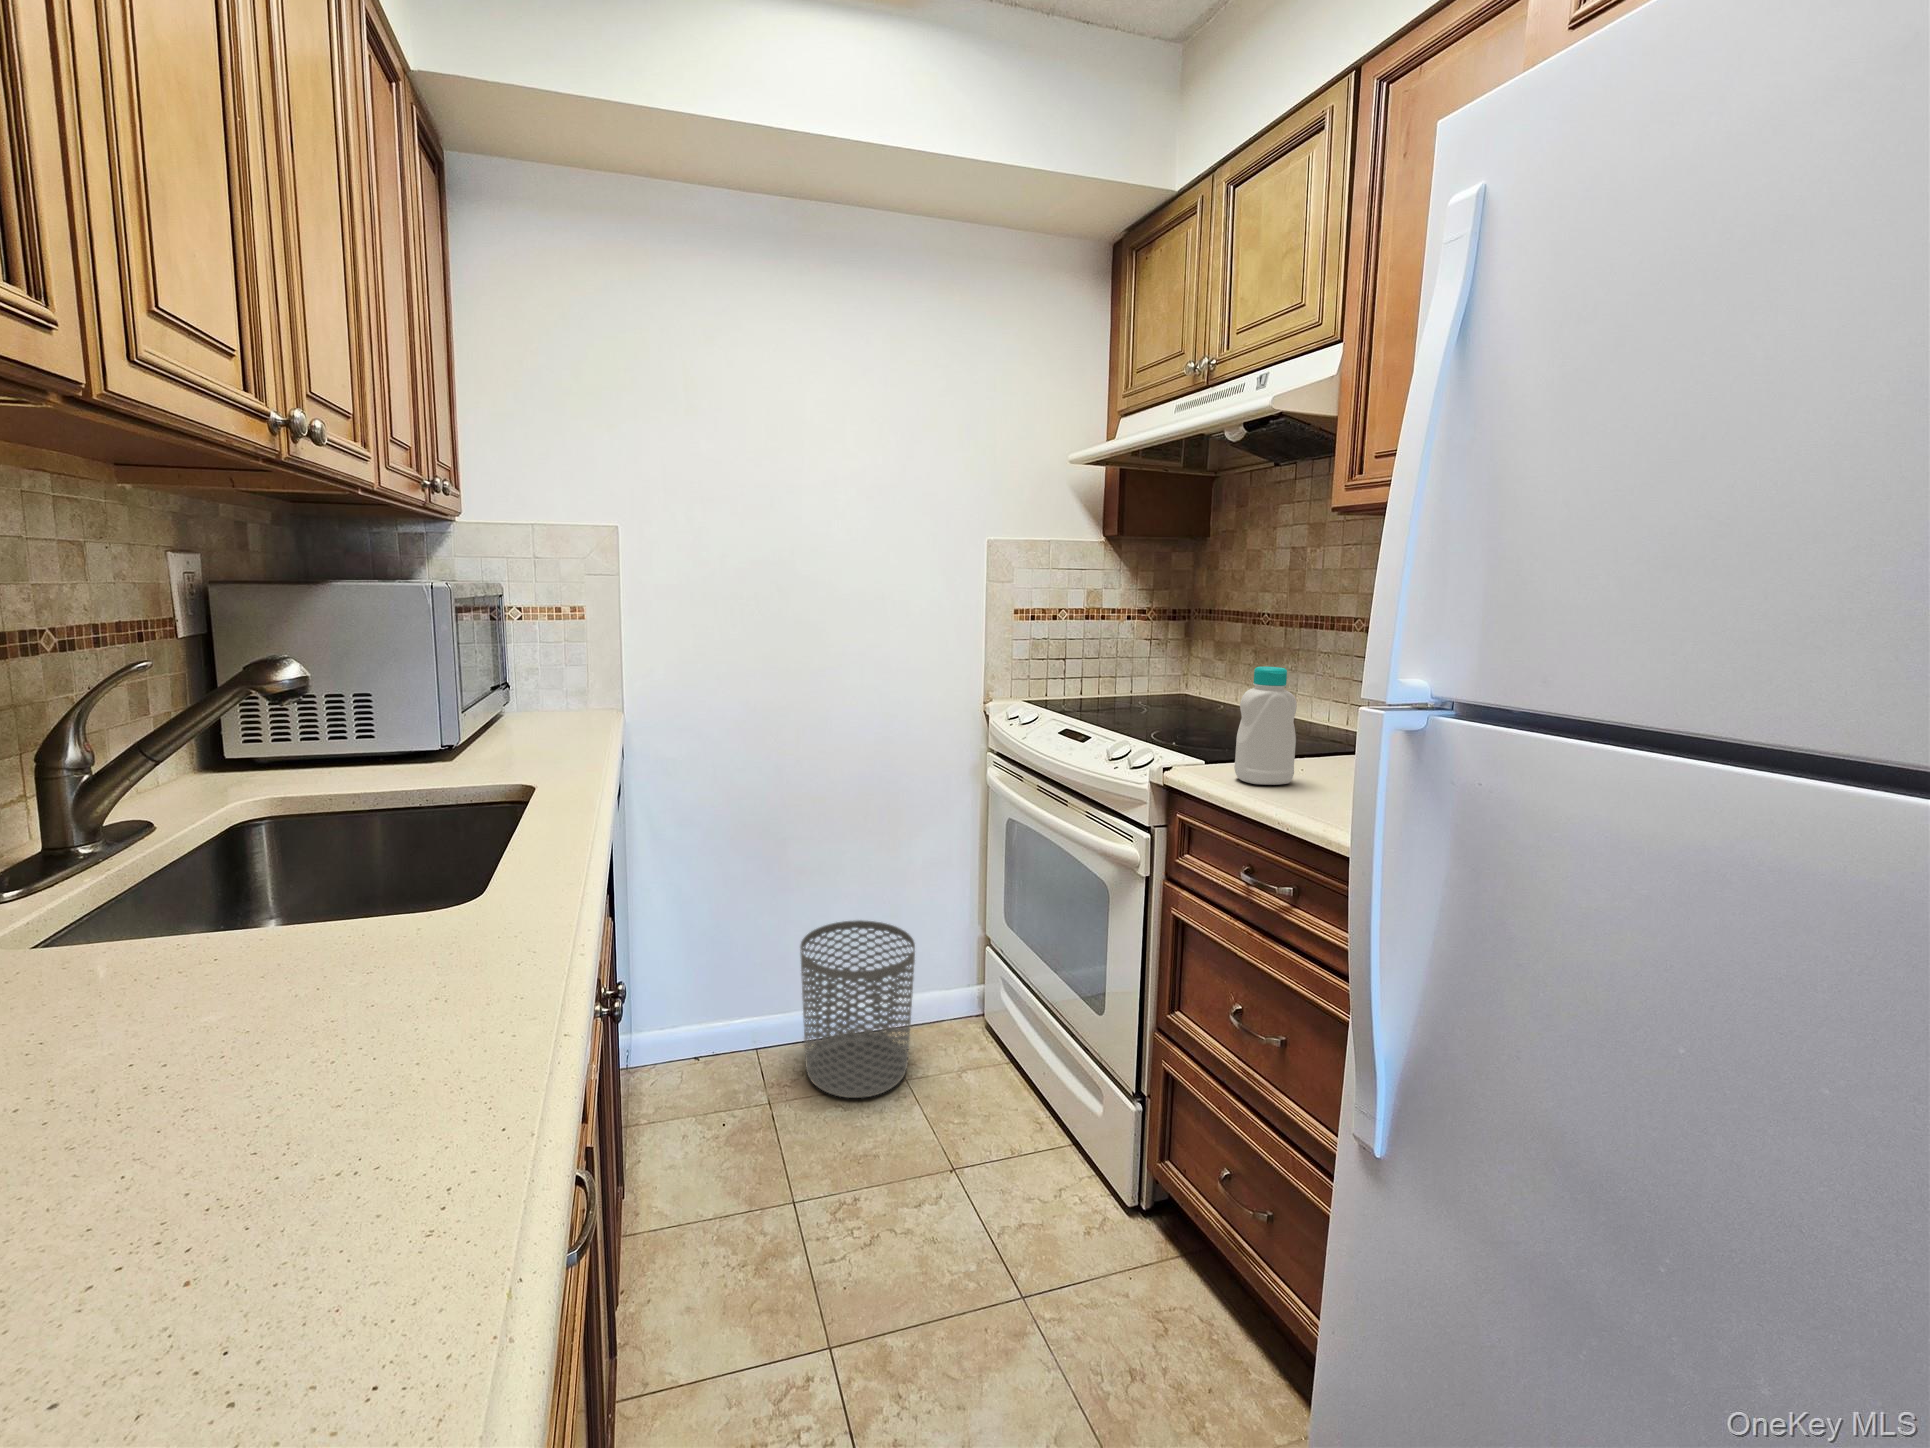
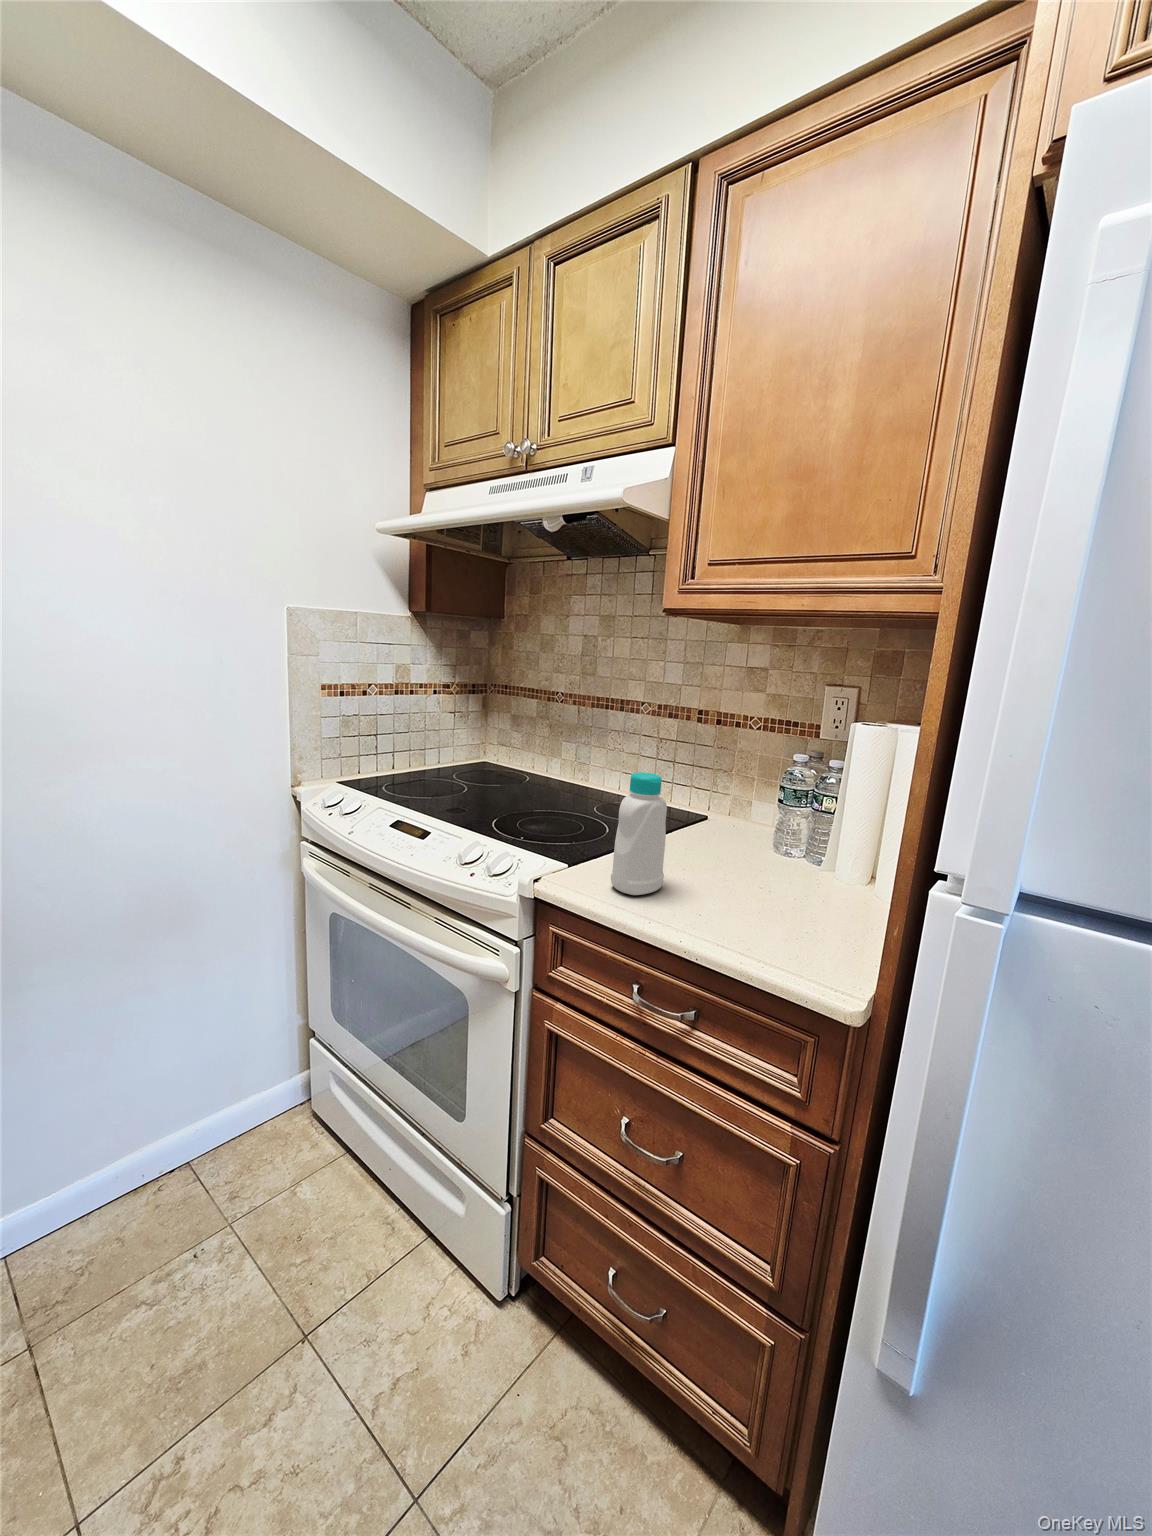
waste bin: present [800,920,915,1098] -> none [44,1066,225,1318]

